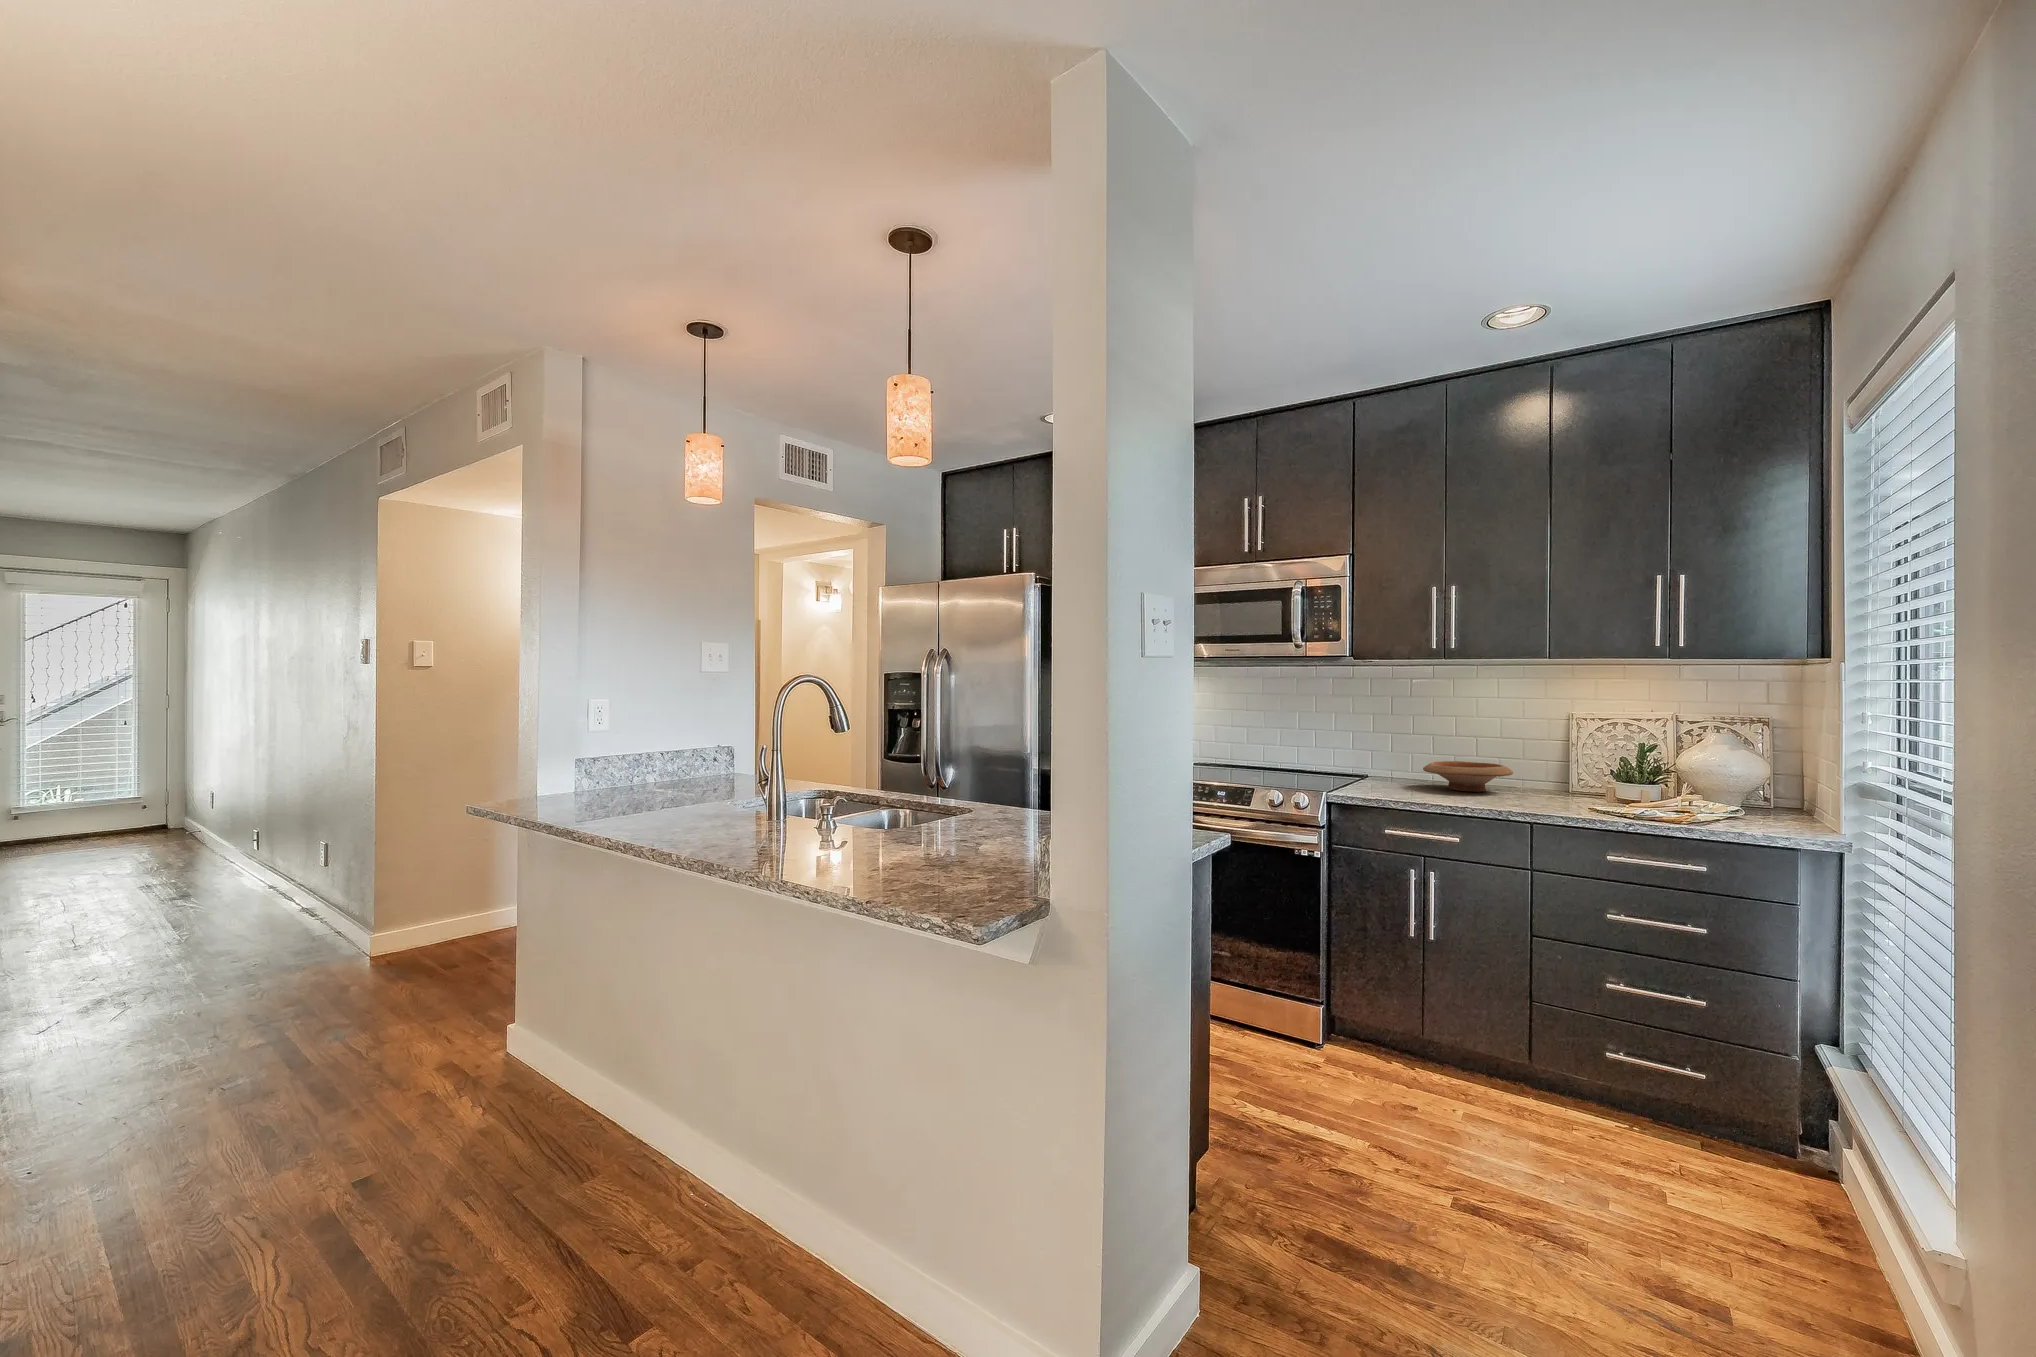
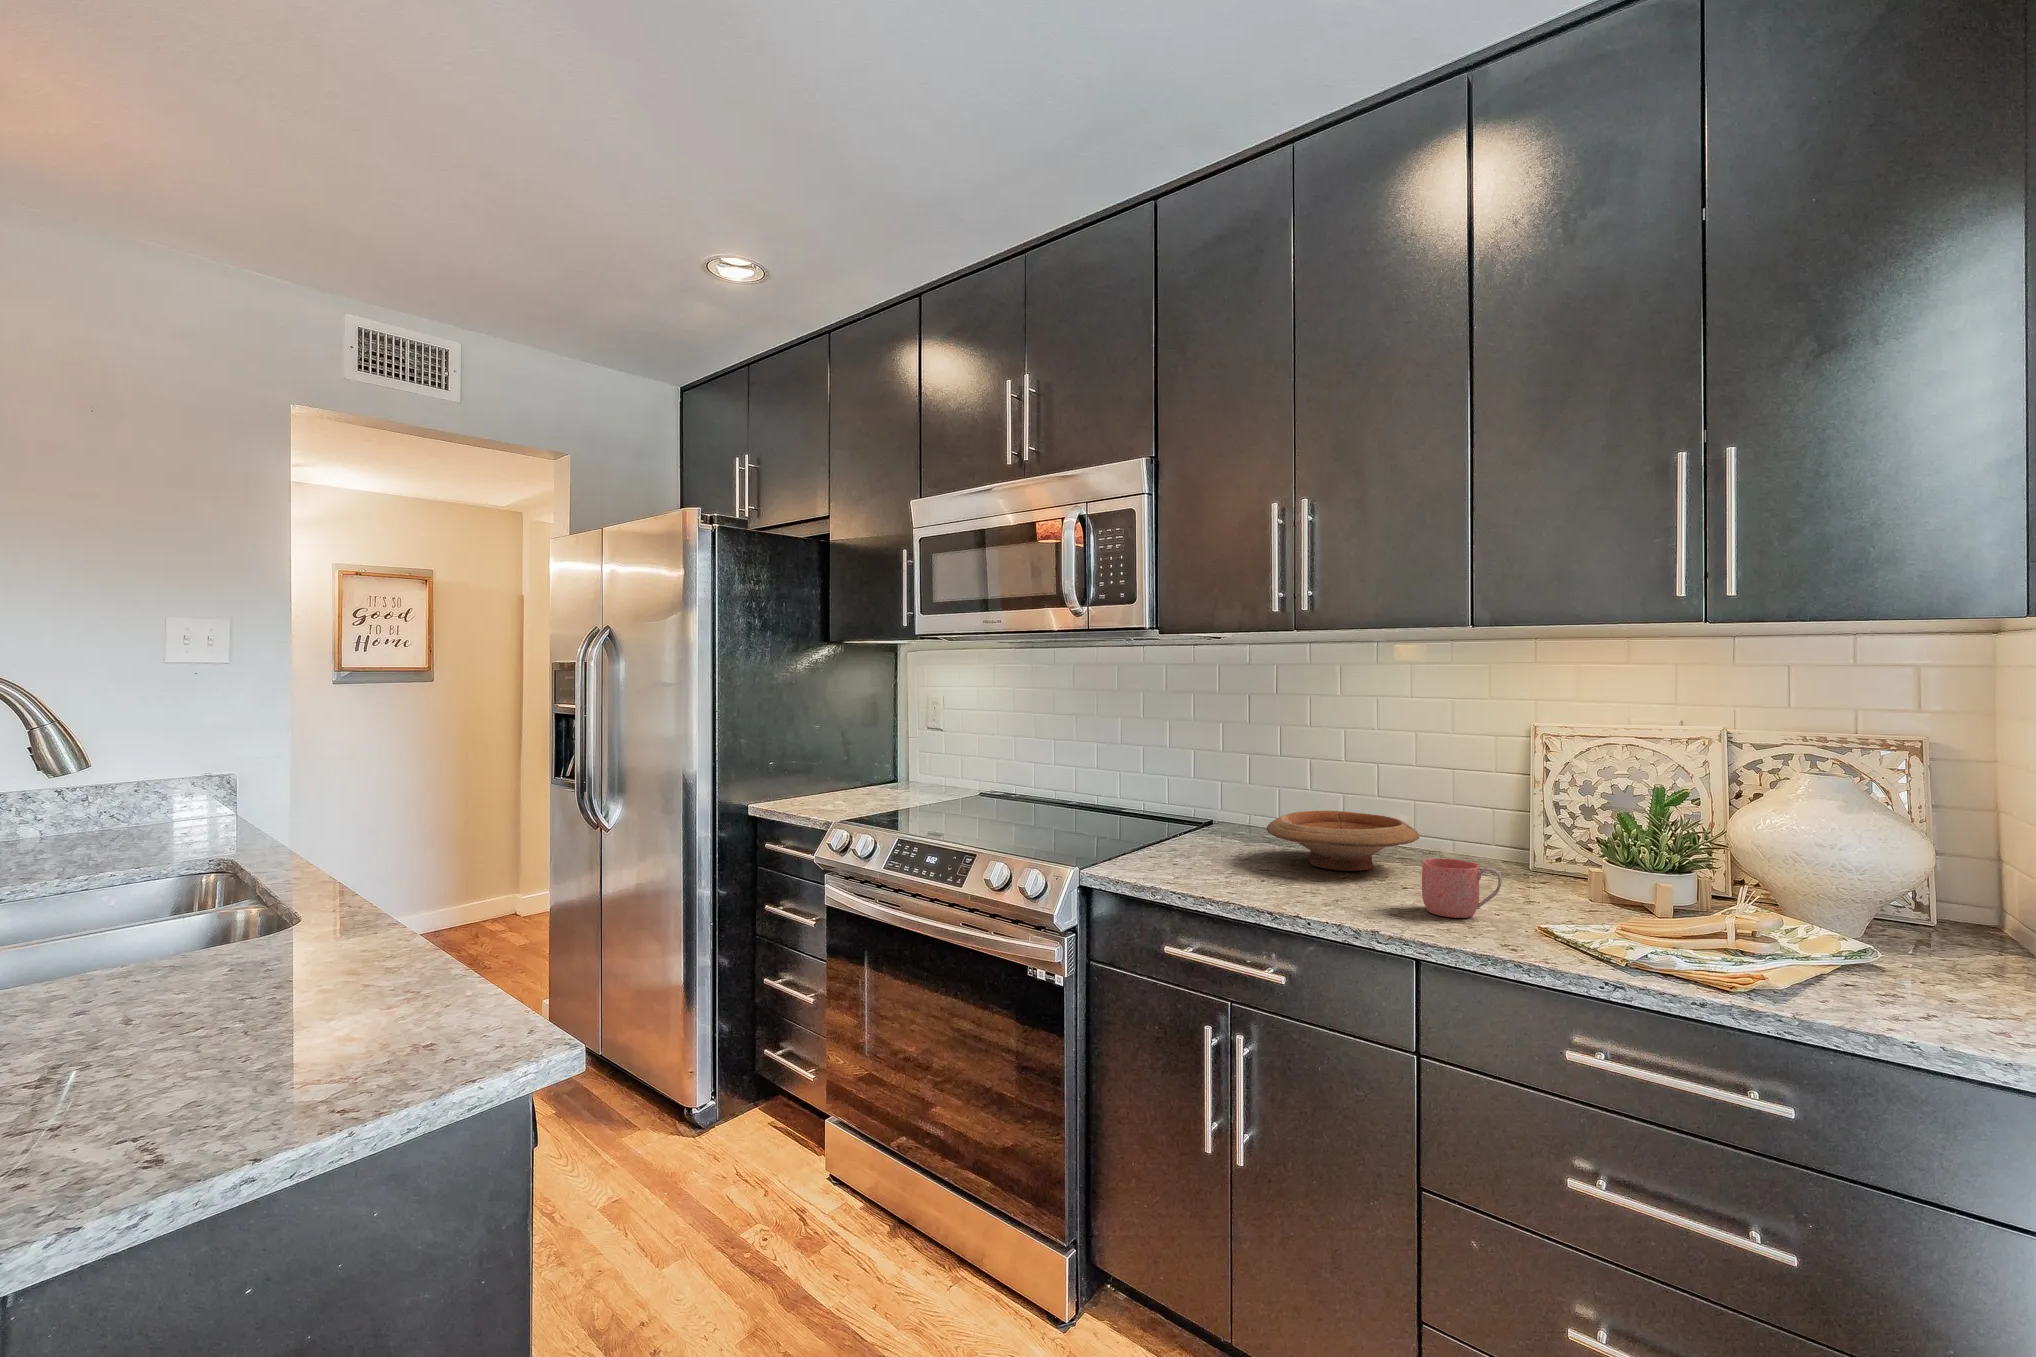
mug: none [1530,779,1573,806] -> present [1422,858,1502,918]

